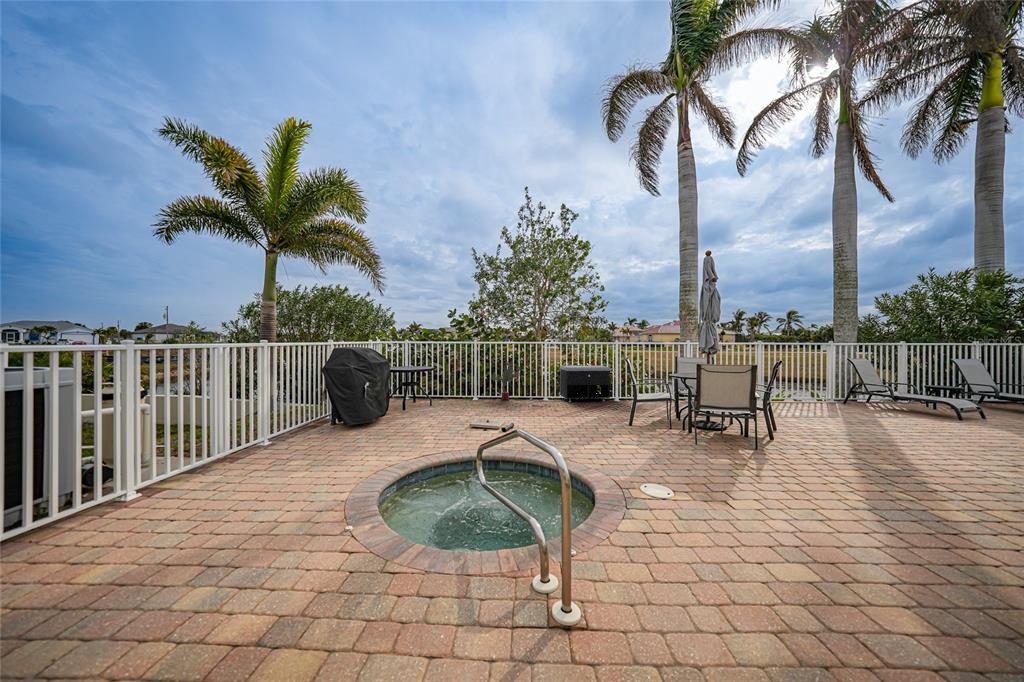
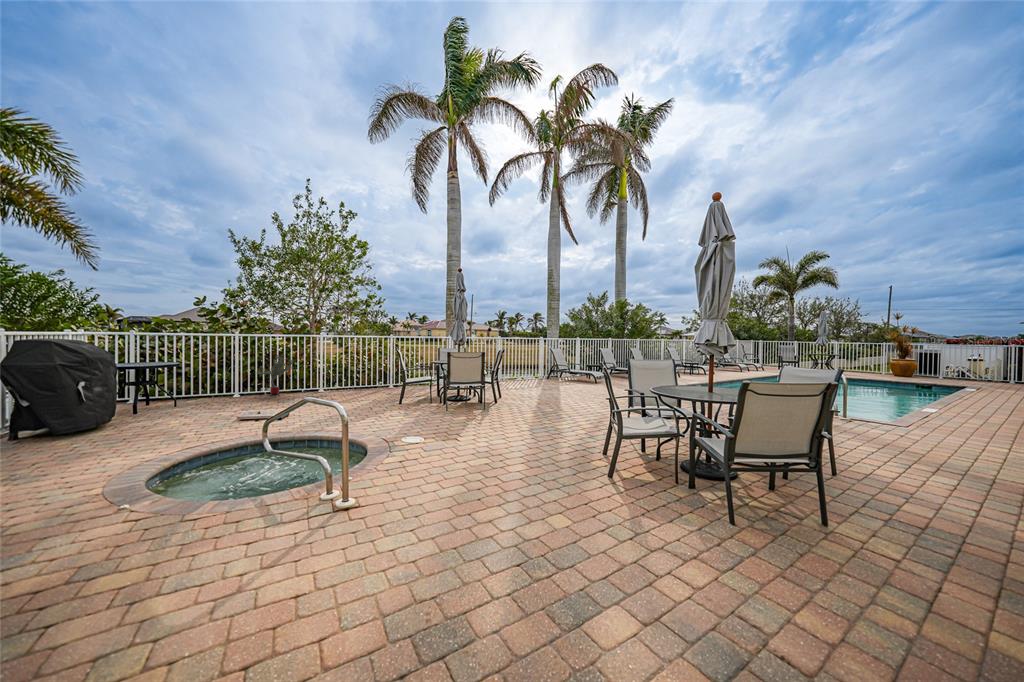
storage bench: present [560,366,611,402] -> none [337,358,386,392]

